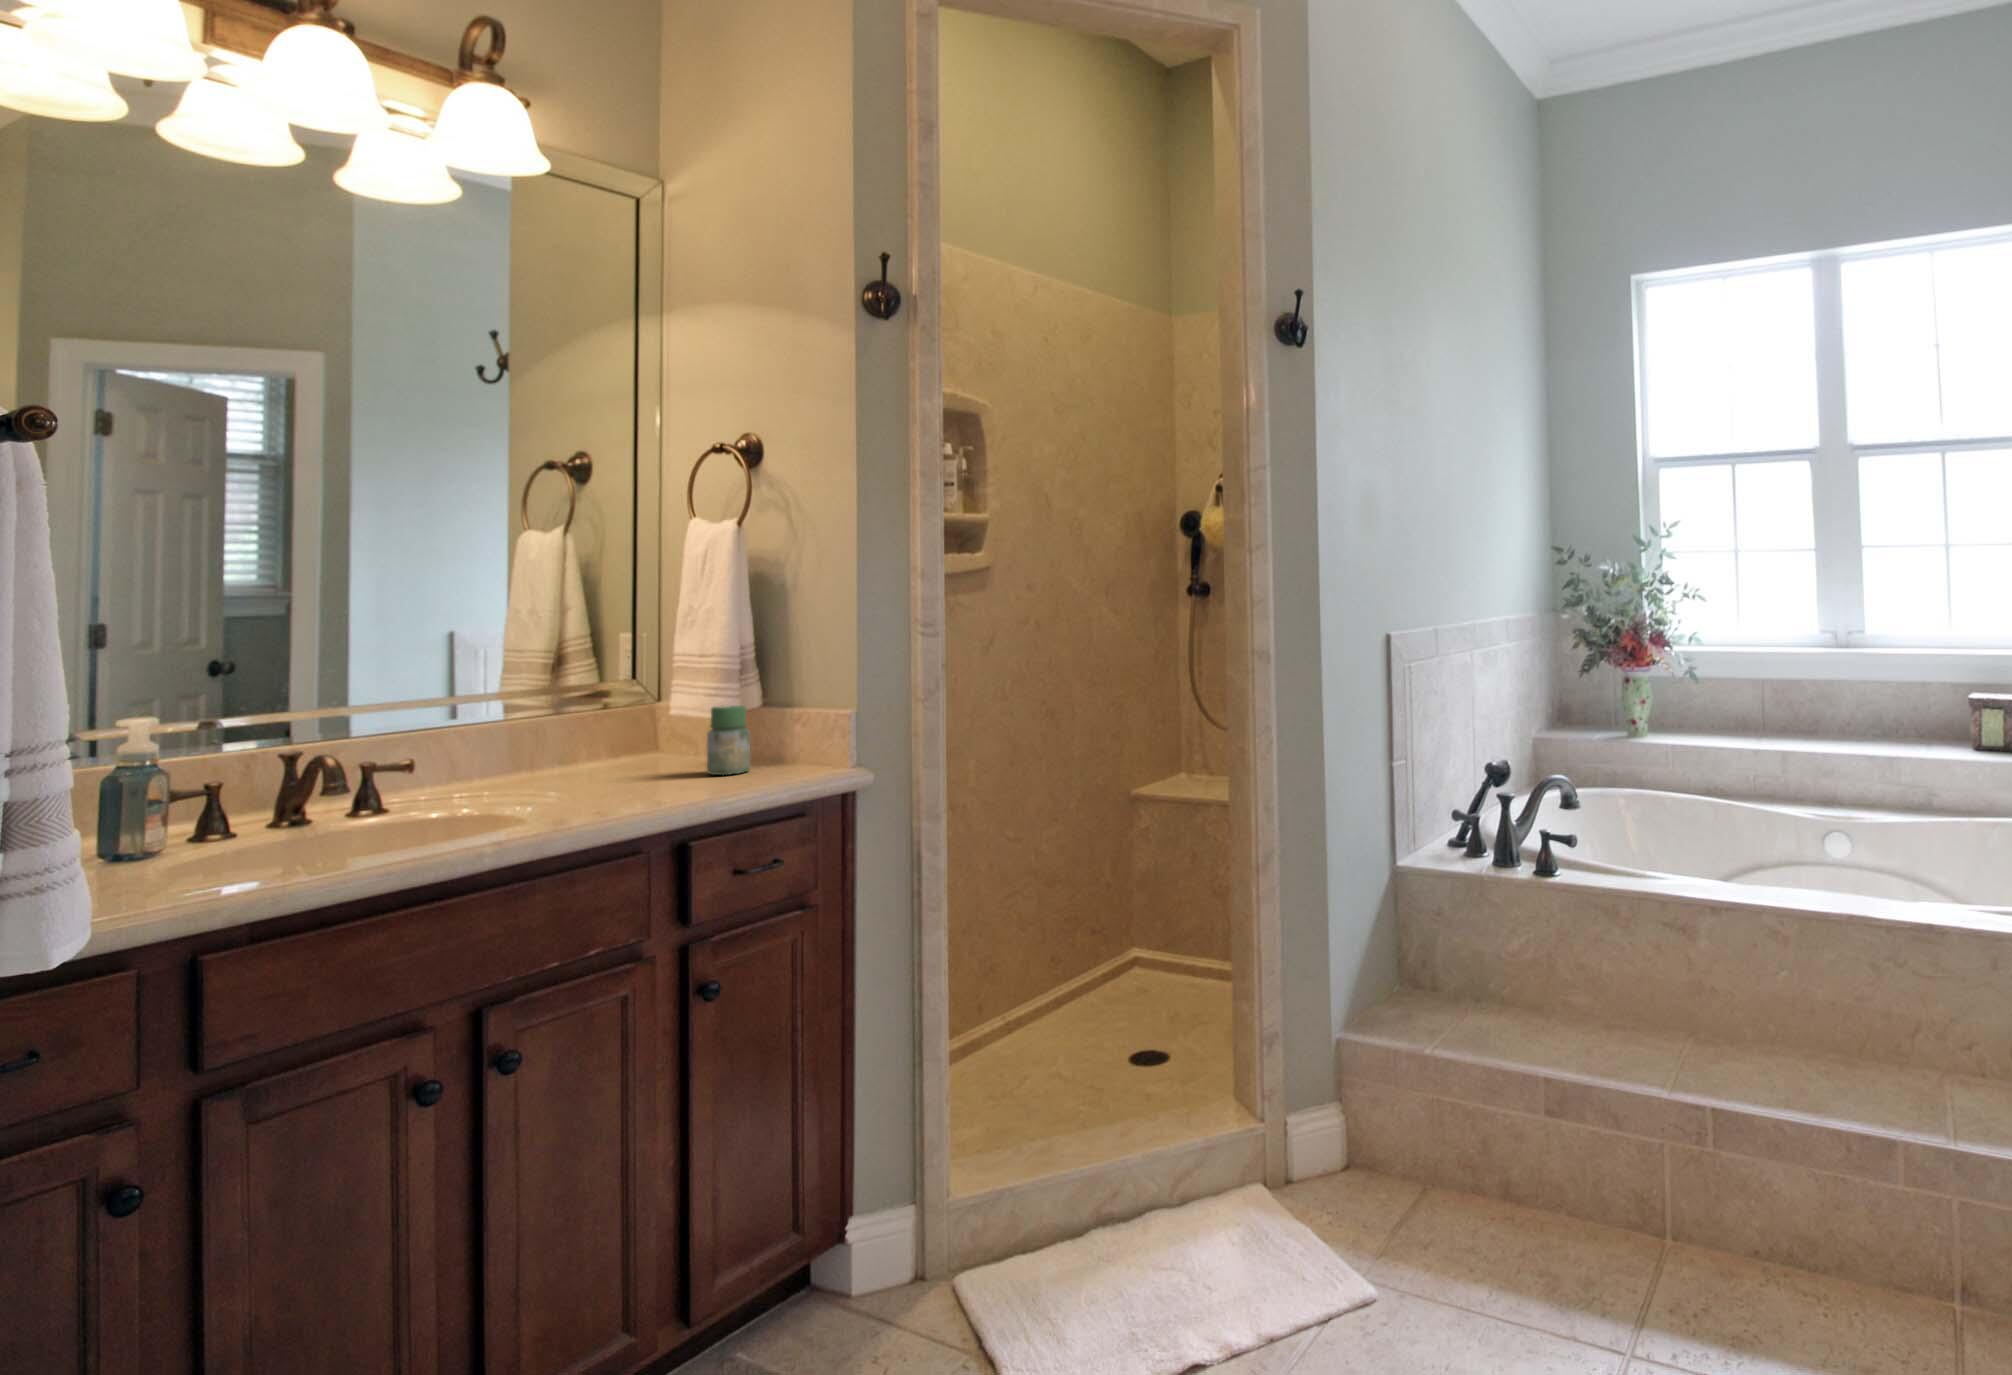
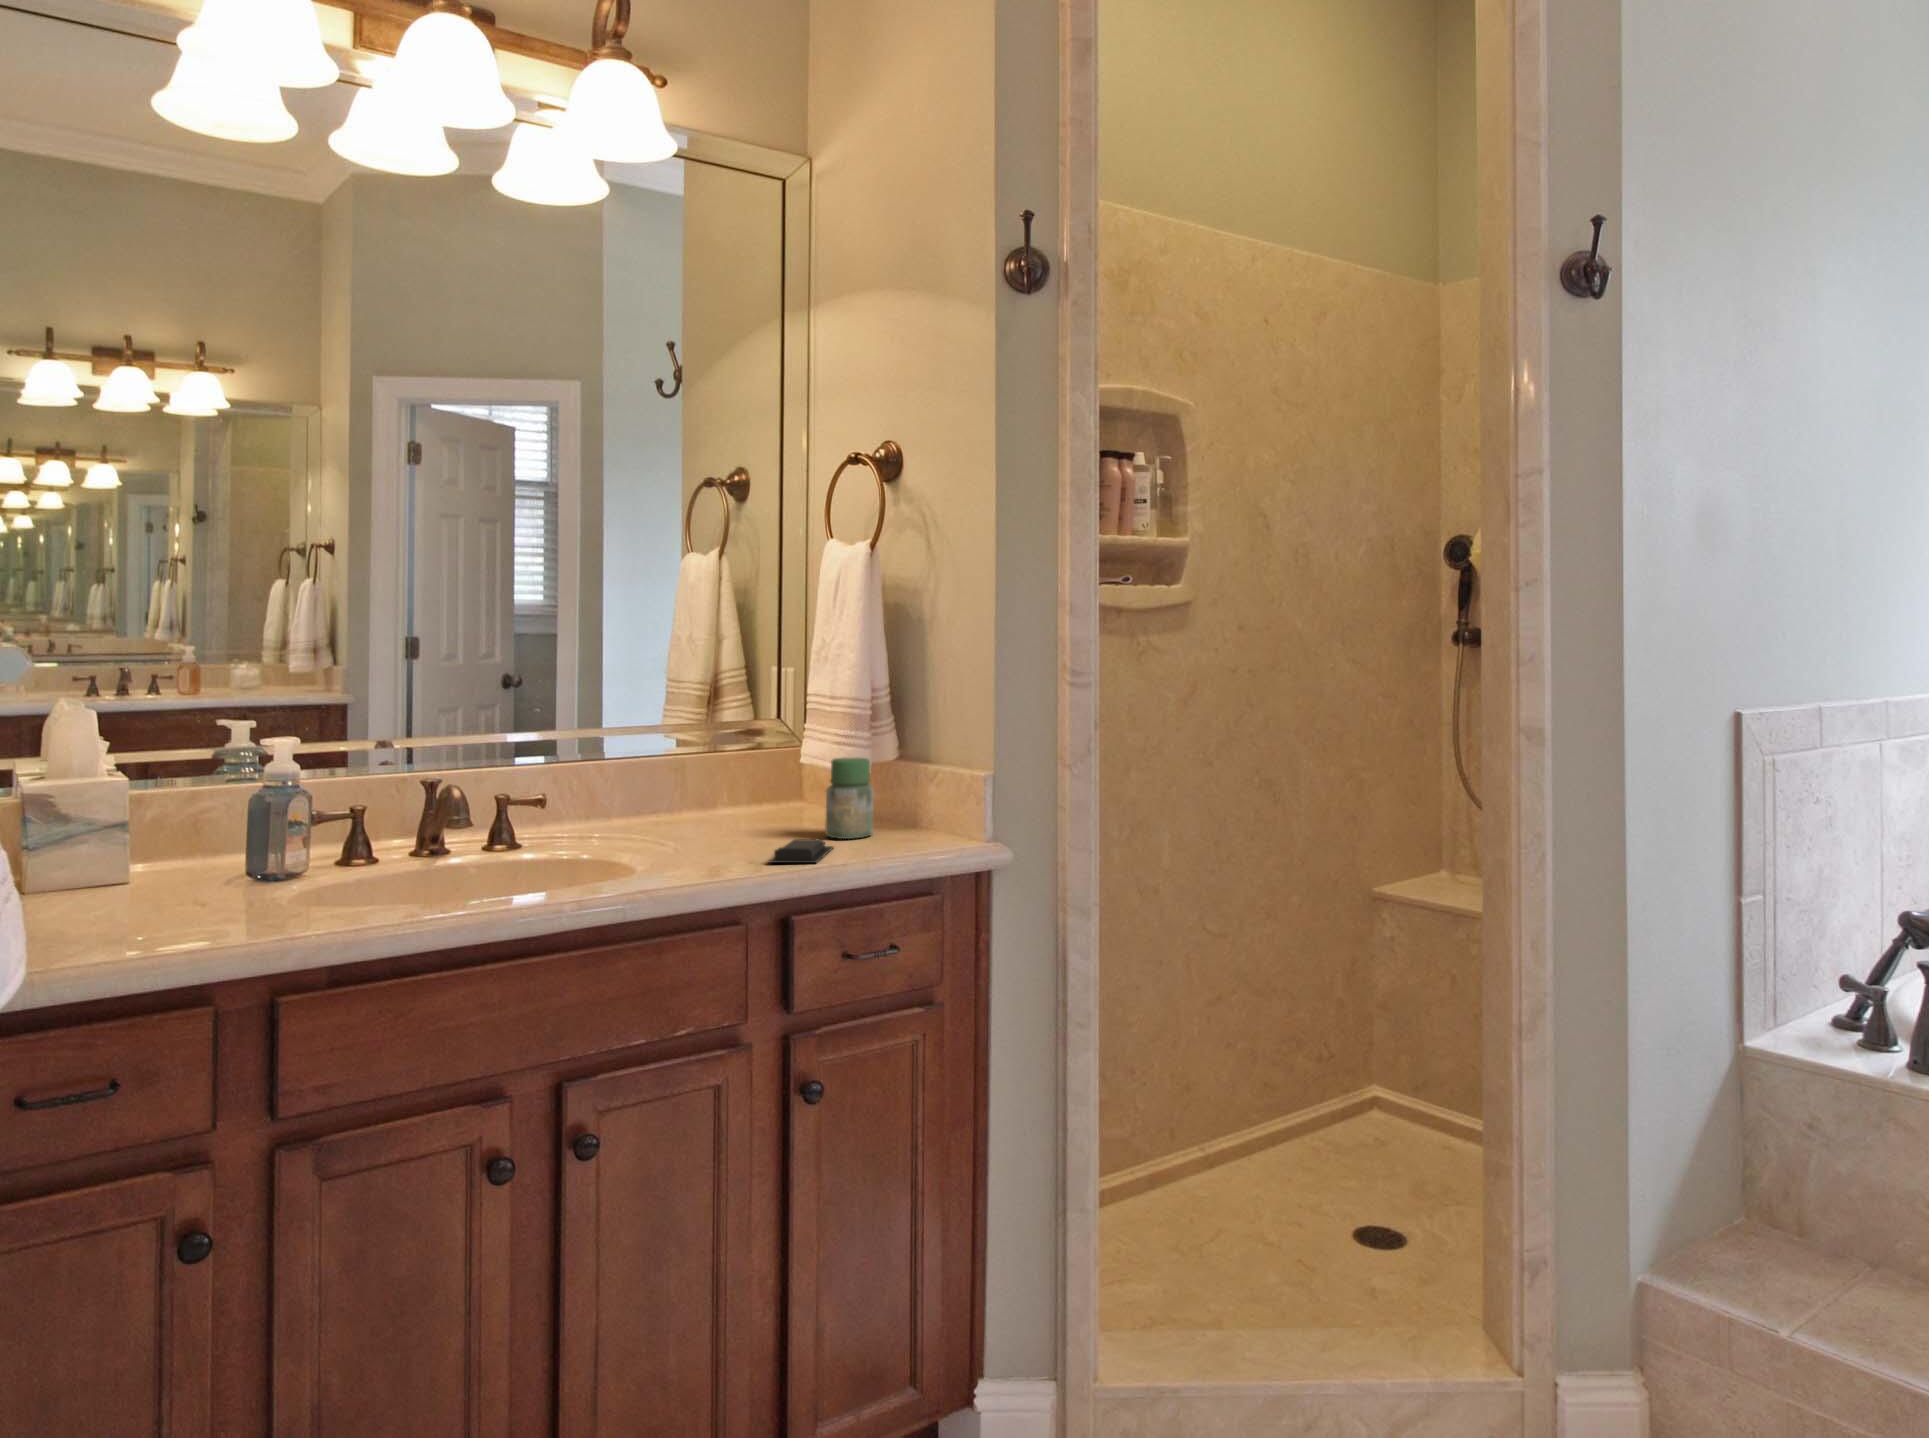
soap bar: none [687,774,733,794] -> present [769,839,833,863]

